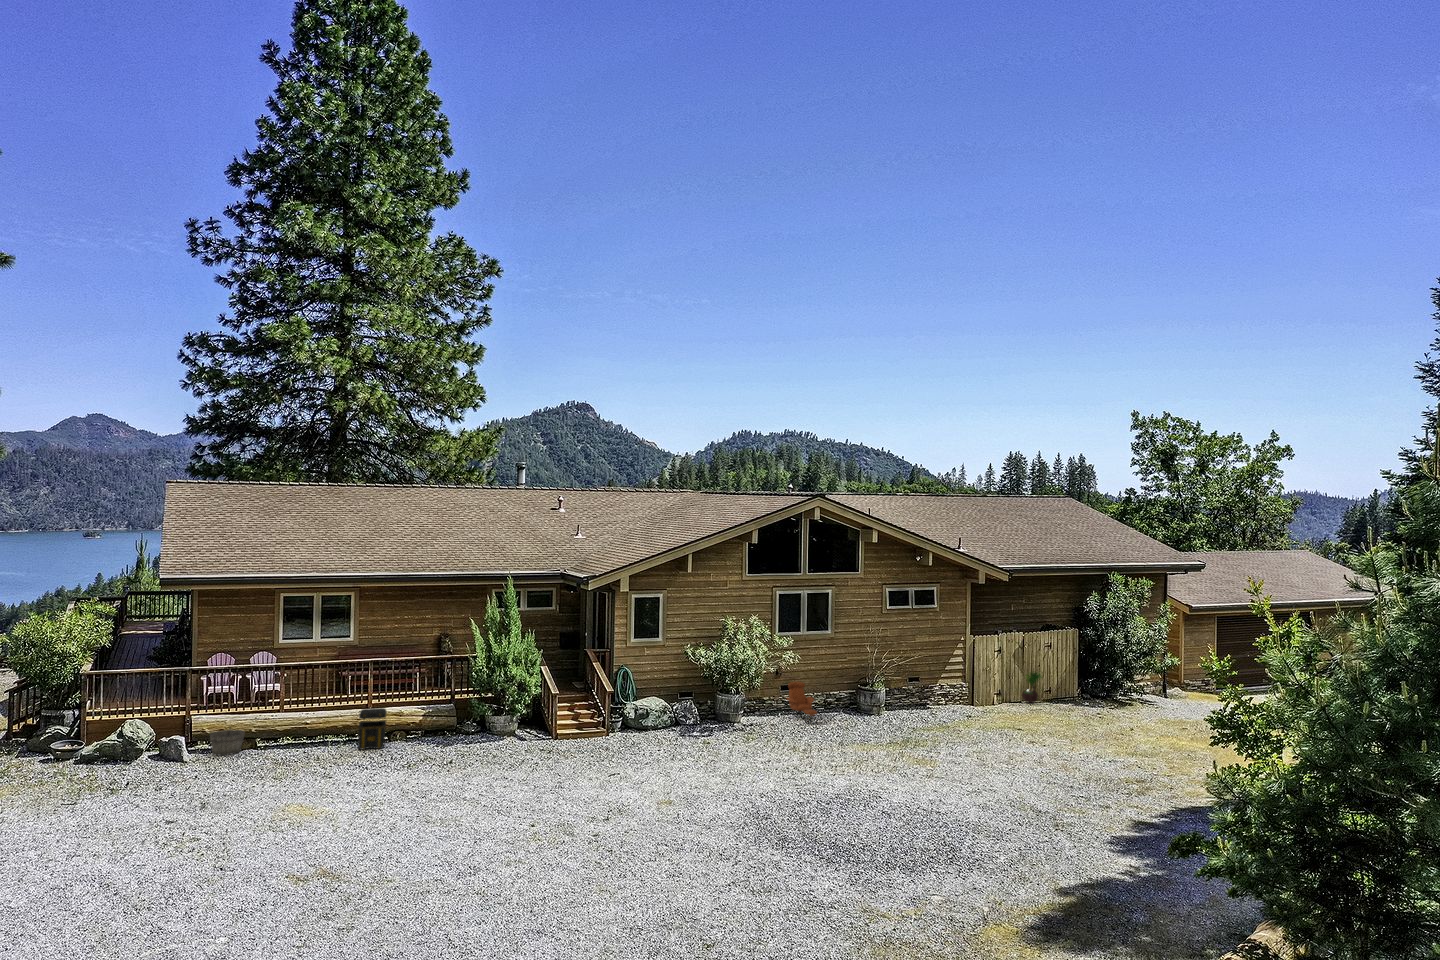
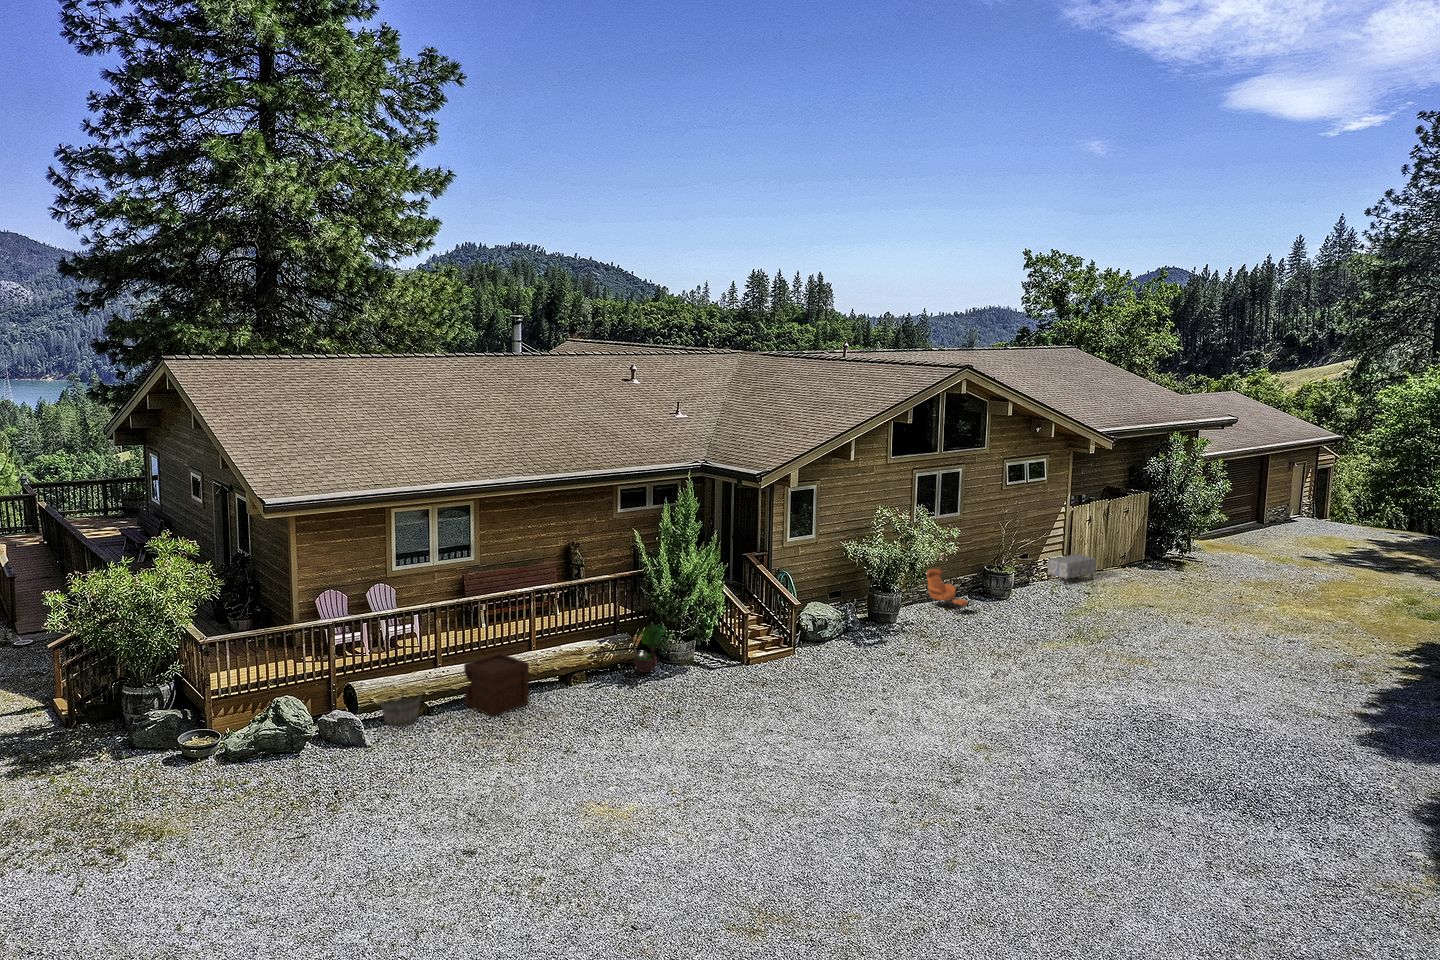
potted tree: present [1022,671,1041,703] -> present [634,626,663,673]
bench: none [945,684,996,711] -> present [1048,554,1096,585]
wooden crate: none [286,708,335,756] -> present [464,653,529,717]
toolbox: present [358,708,387,750] -> none [543,646,581,699]

